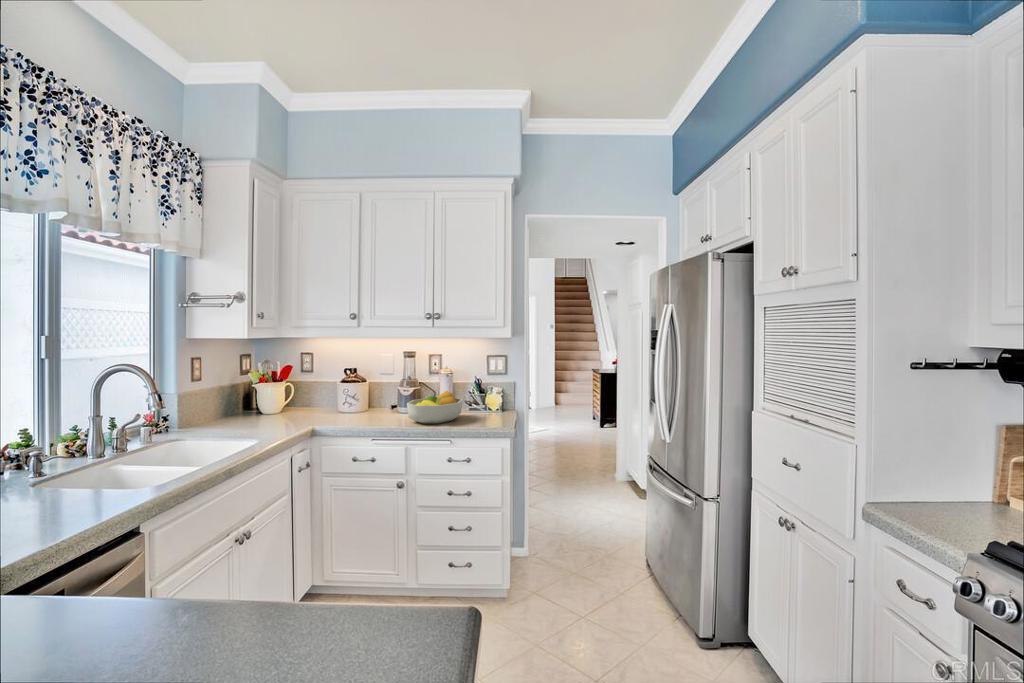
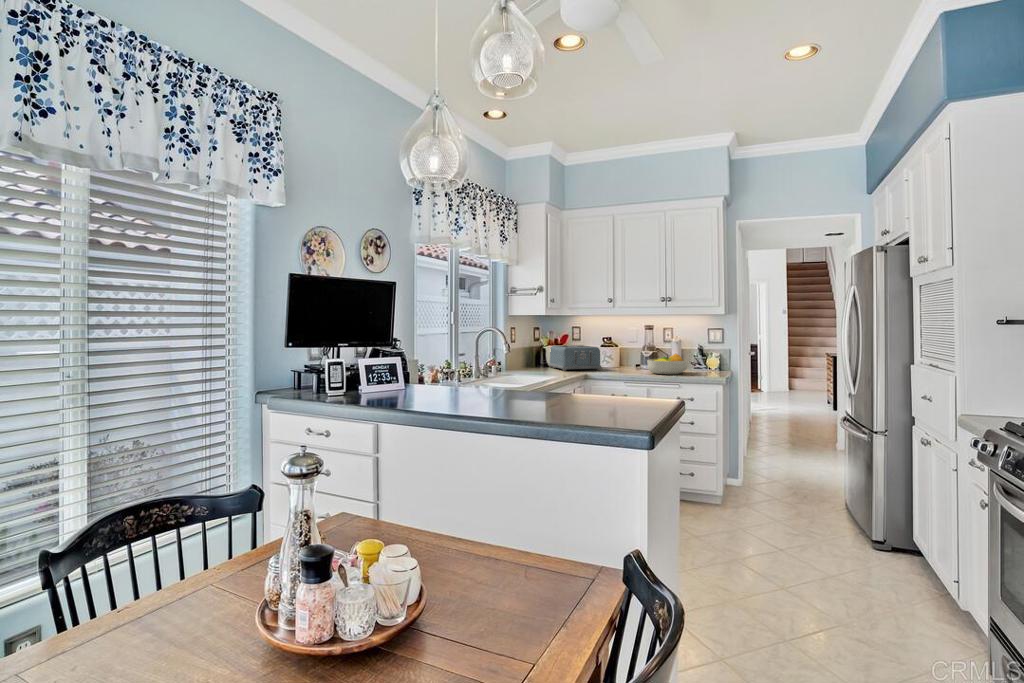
toaster: none [261,381,341,425] -> present [549,345,601,371]

